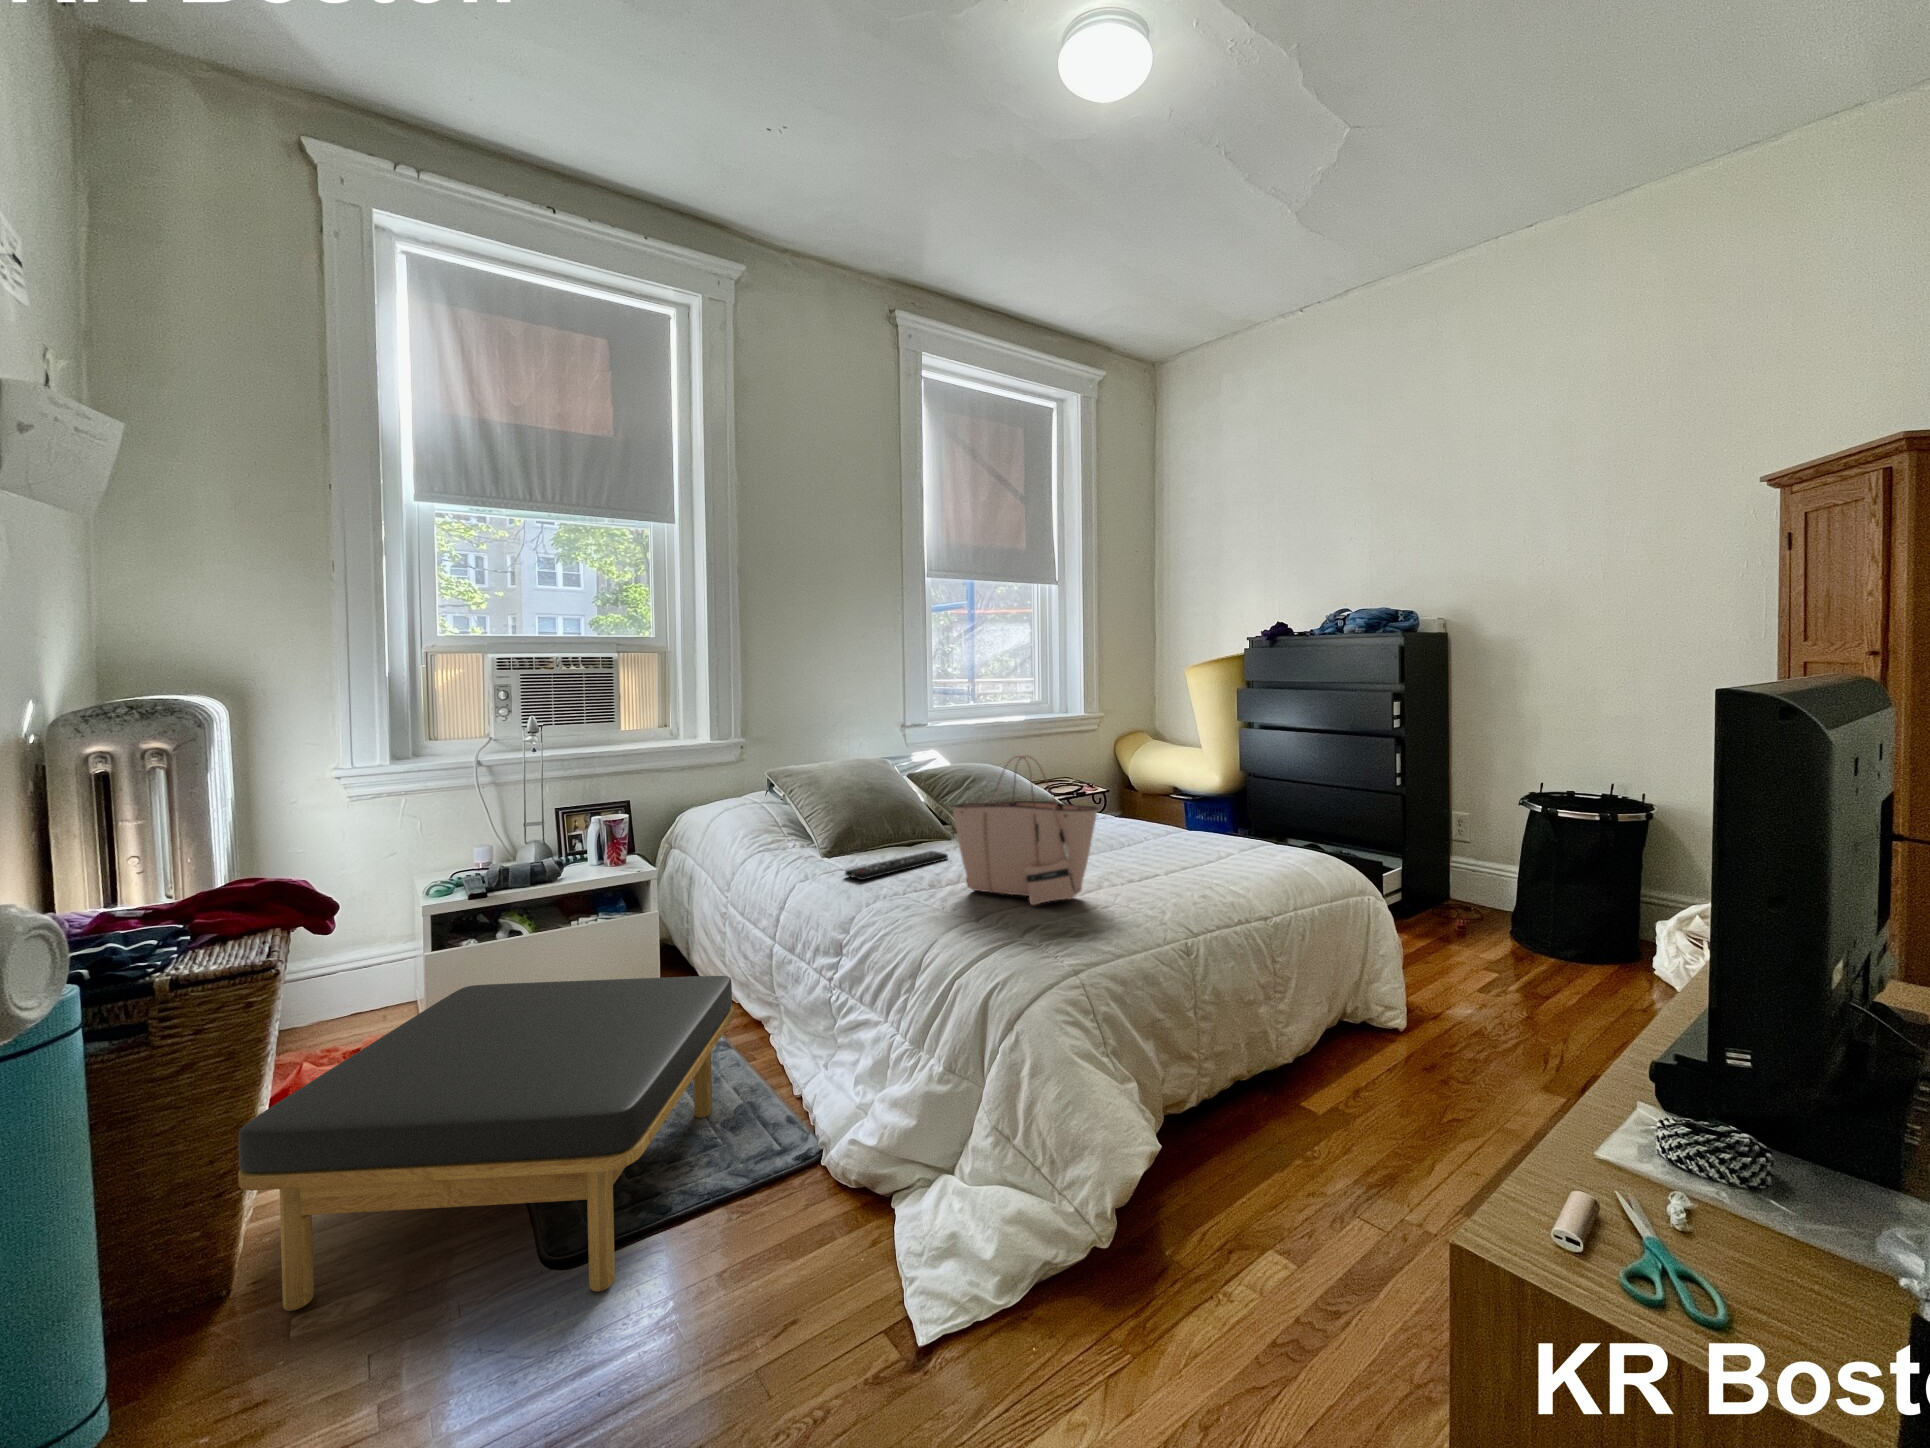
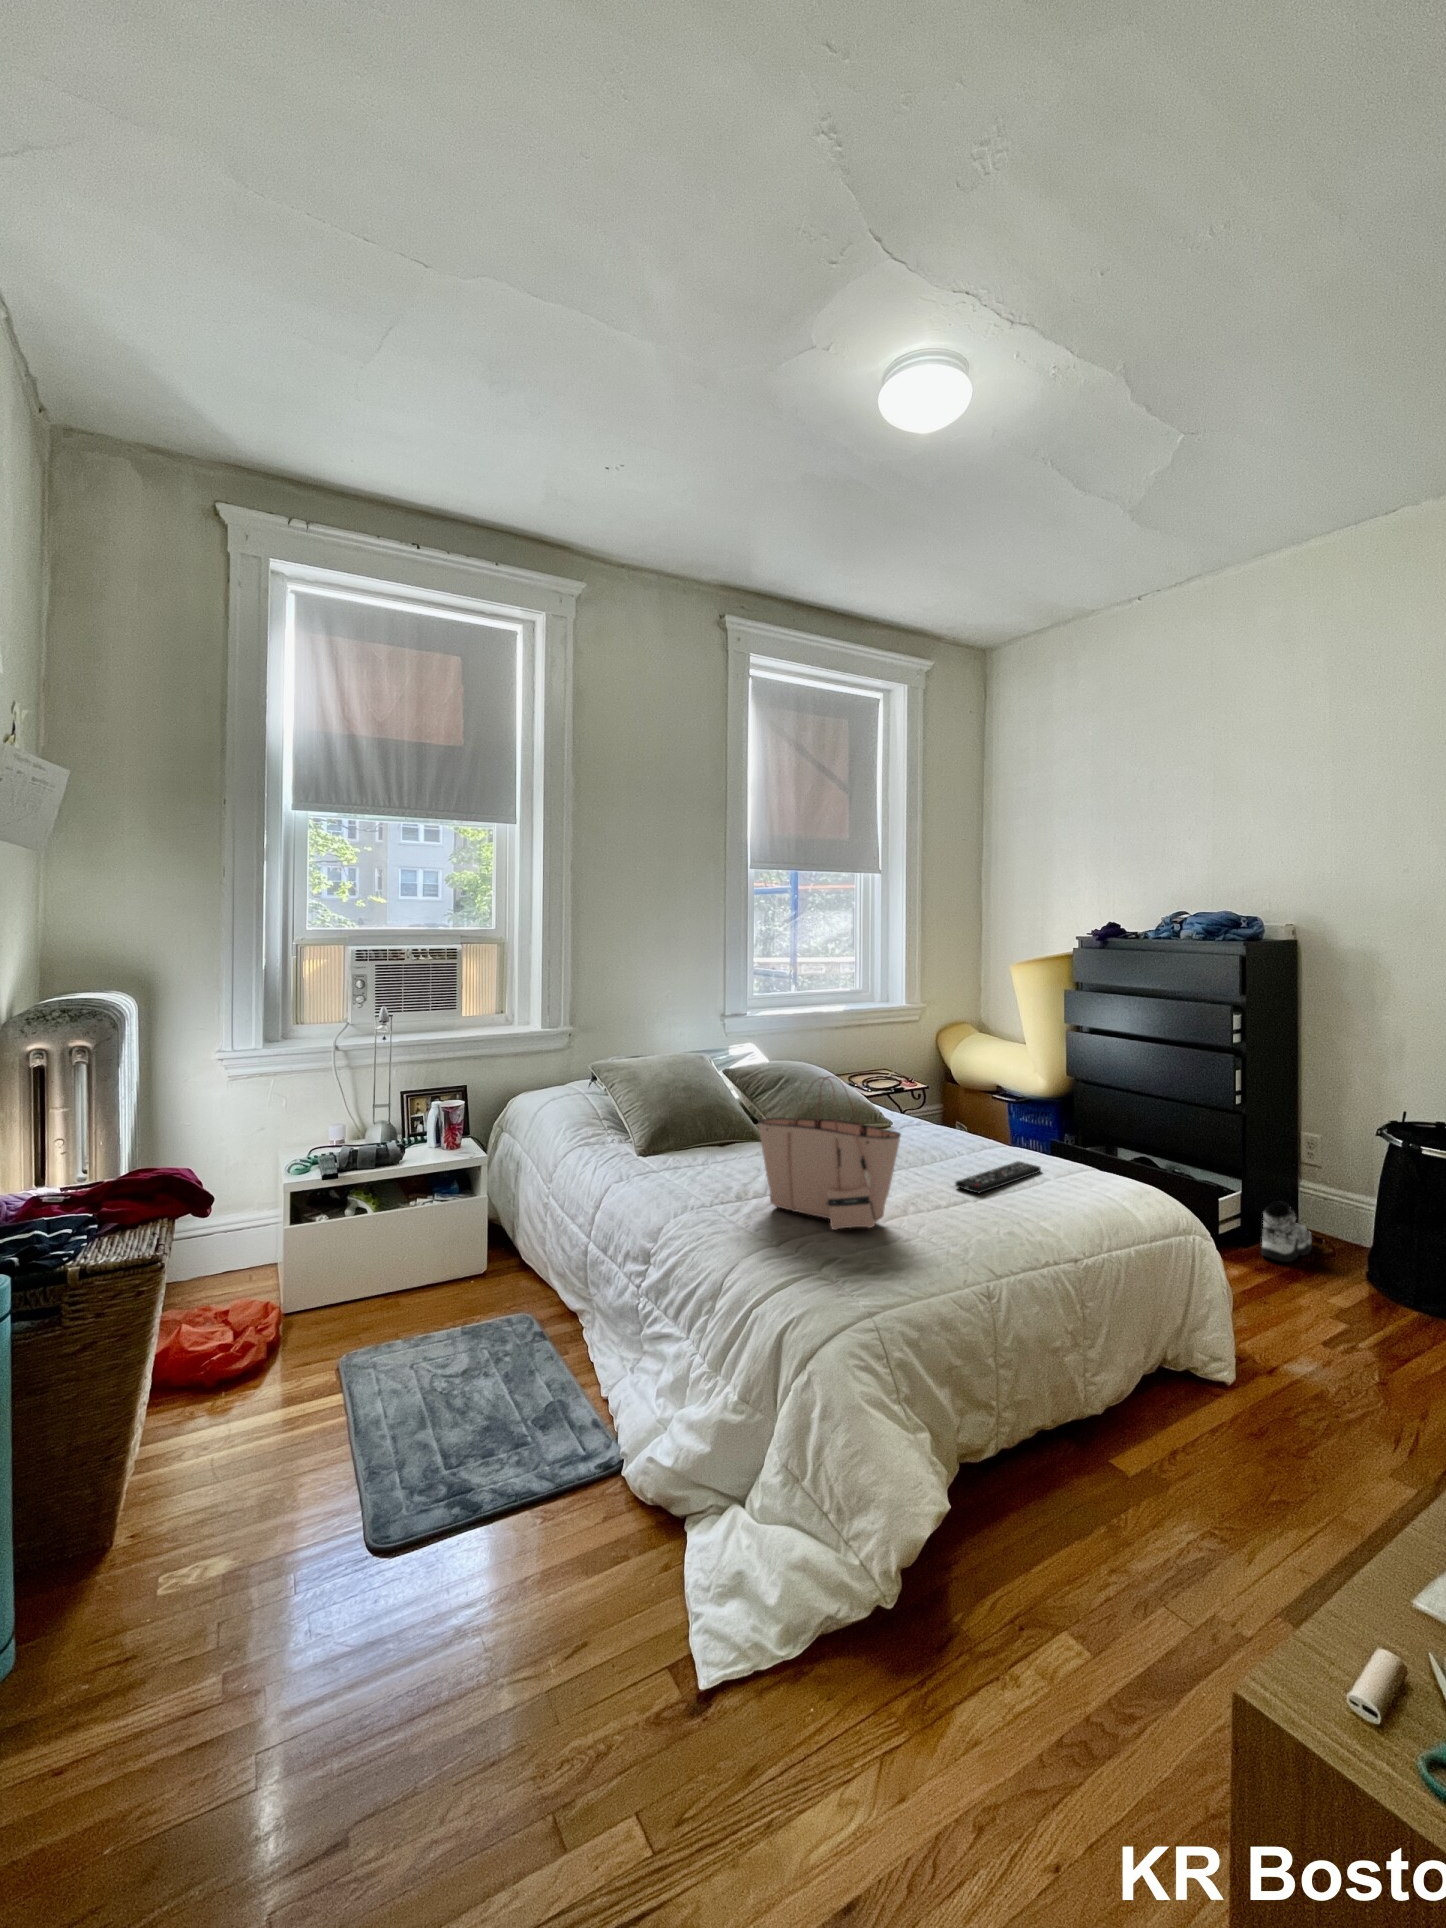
remote control: present [845,851,948,880] -> present [955,1161,1041,1193]
sneaker: none [1420,875,1464,929] -> present [1261,1201,1312,1262]
ottoman: present [238,976,734,1311] -> none [123,1267,548,1587]

